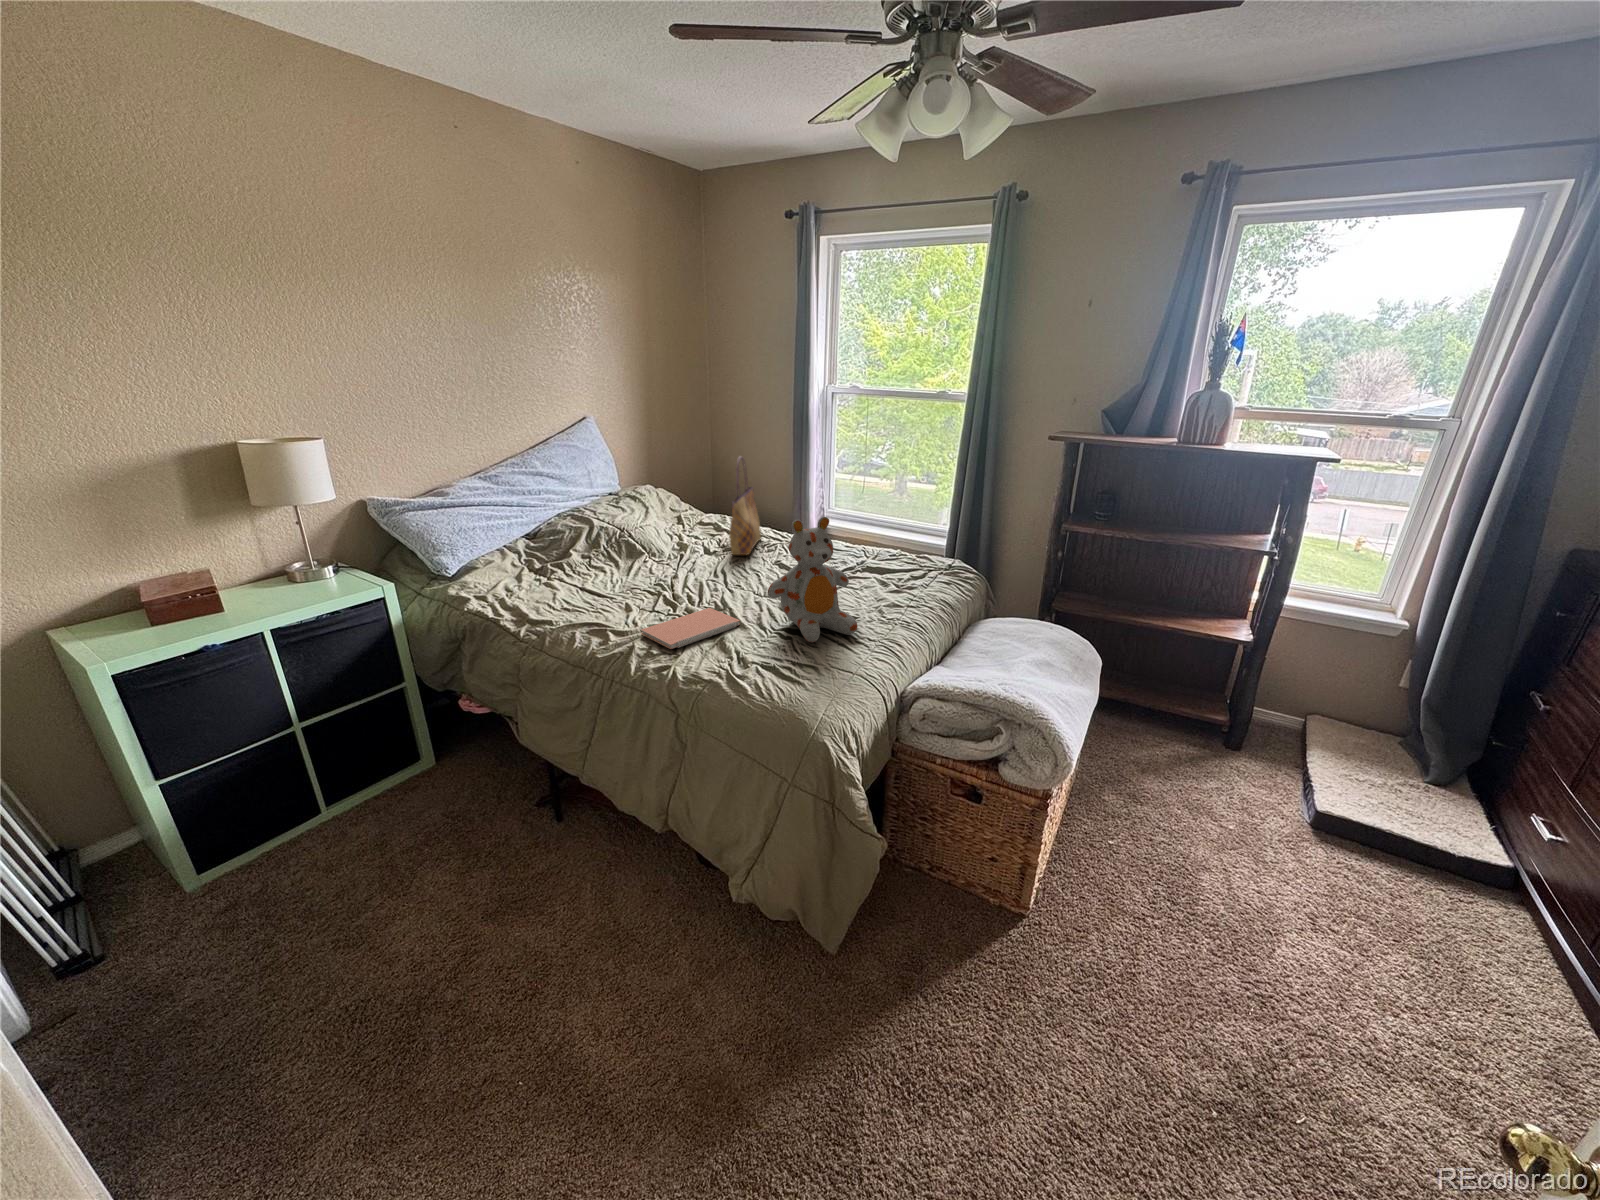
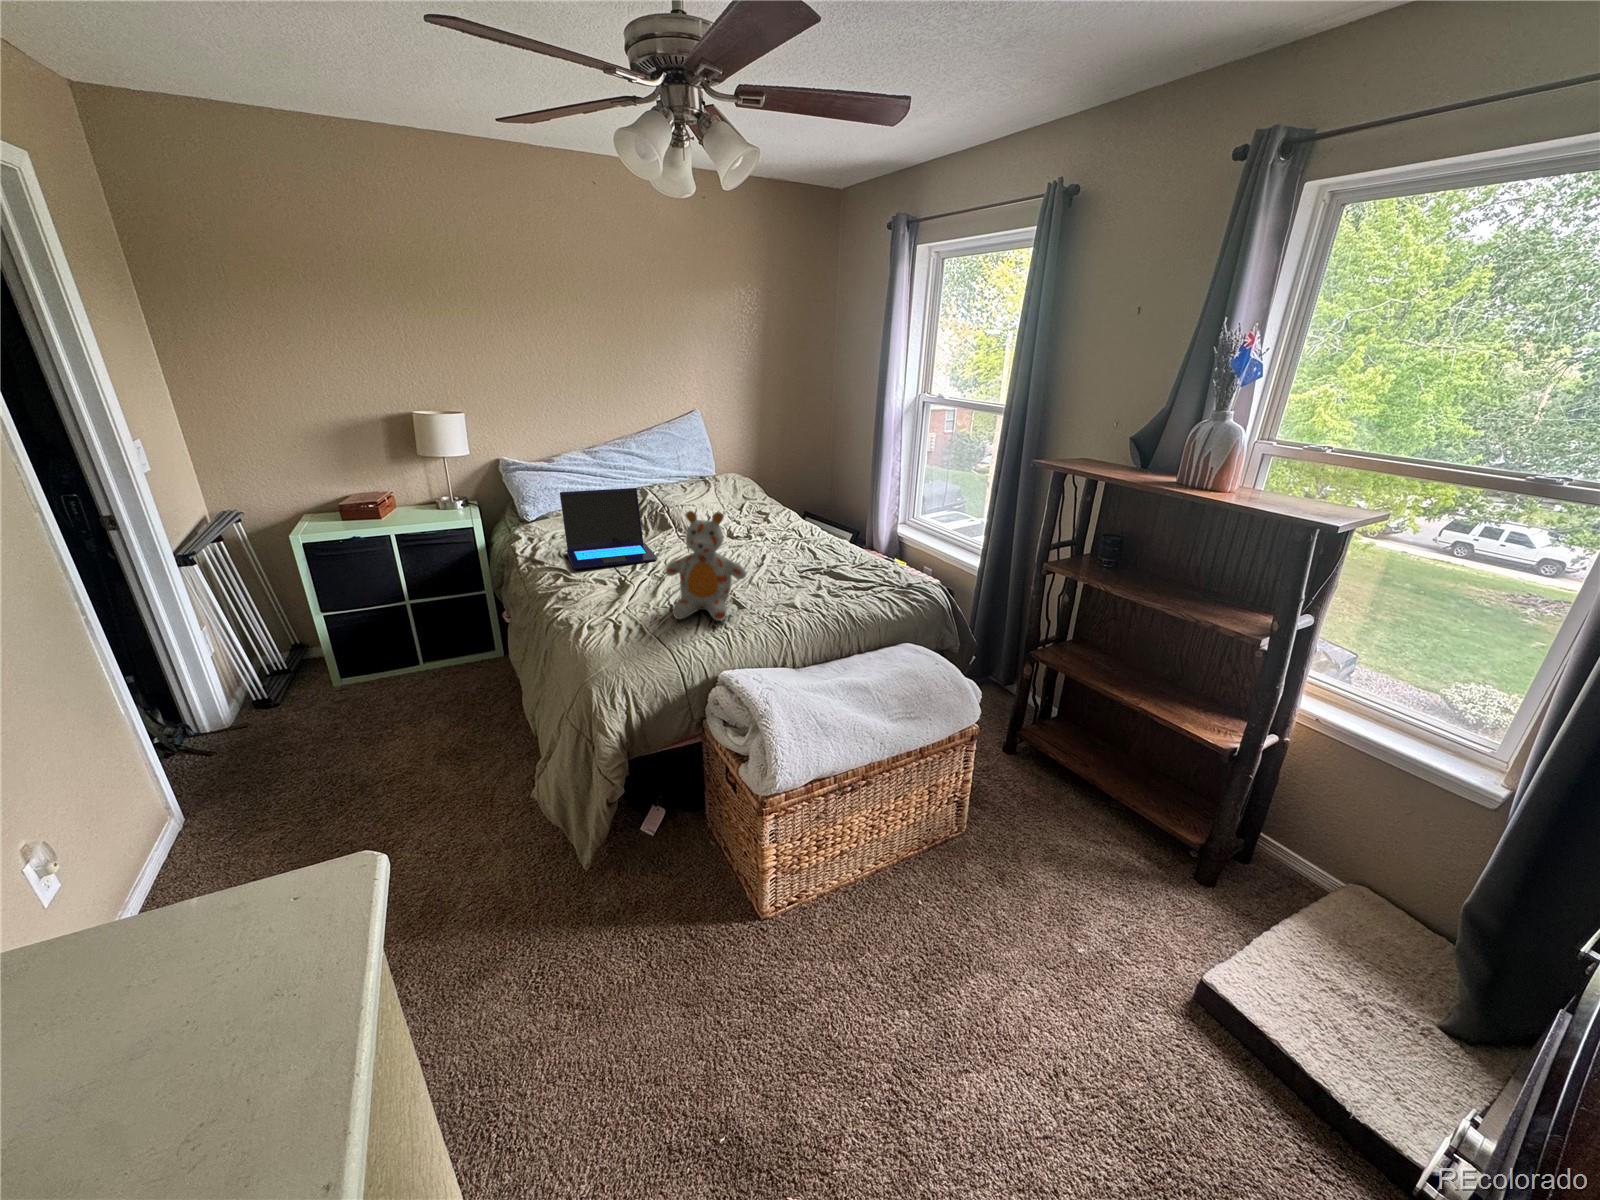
tote bag: present [729,457,761,555] -> none [737,453,788,542]
laptop: none [530,512,678,618] -> present [560,488,658,569]
notebook: present [641,608,740,649] -> none [581,577,657,600]

